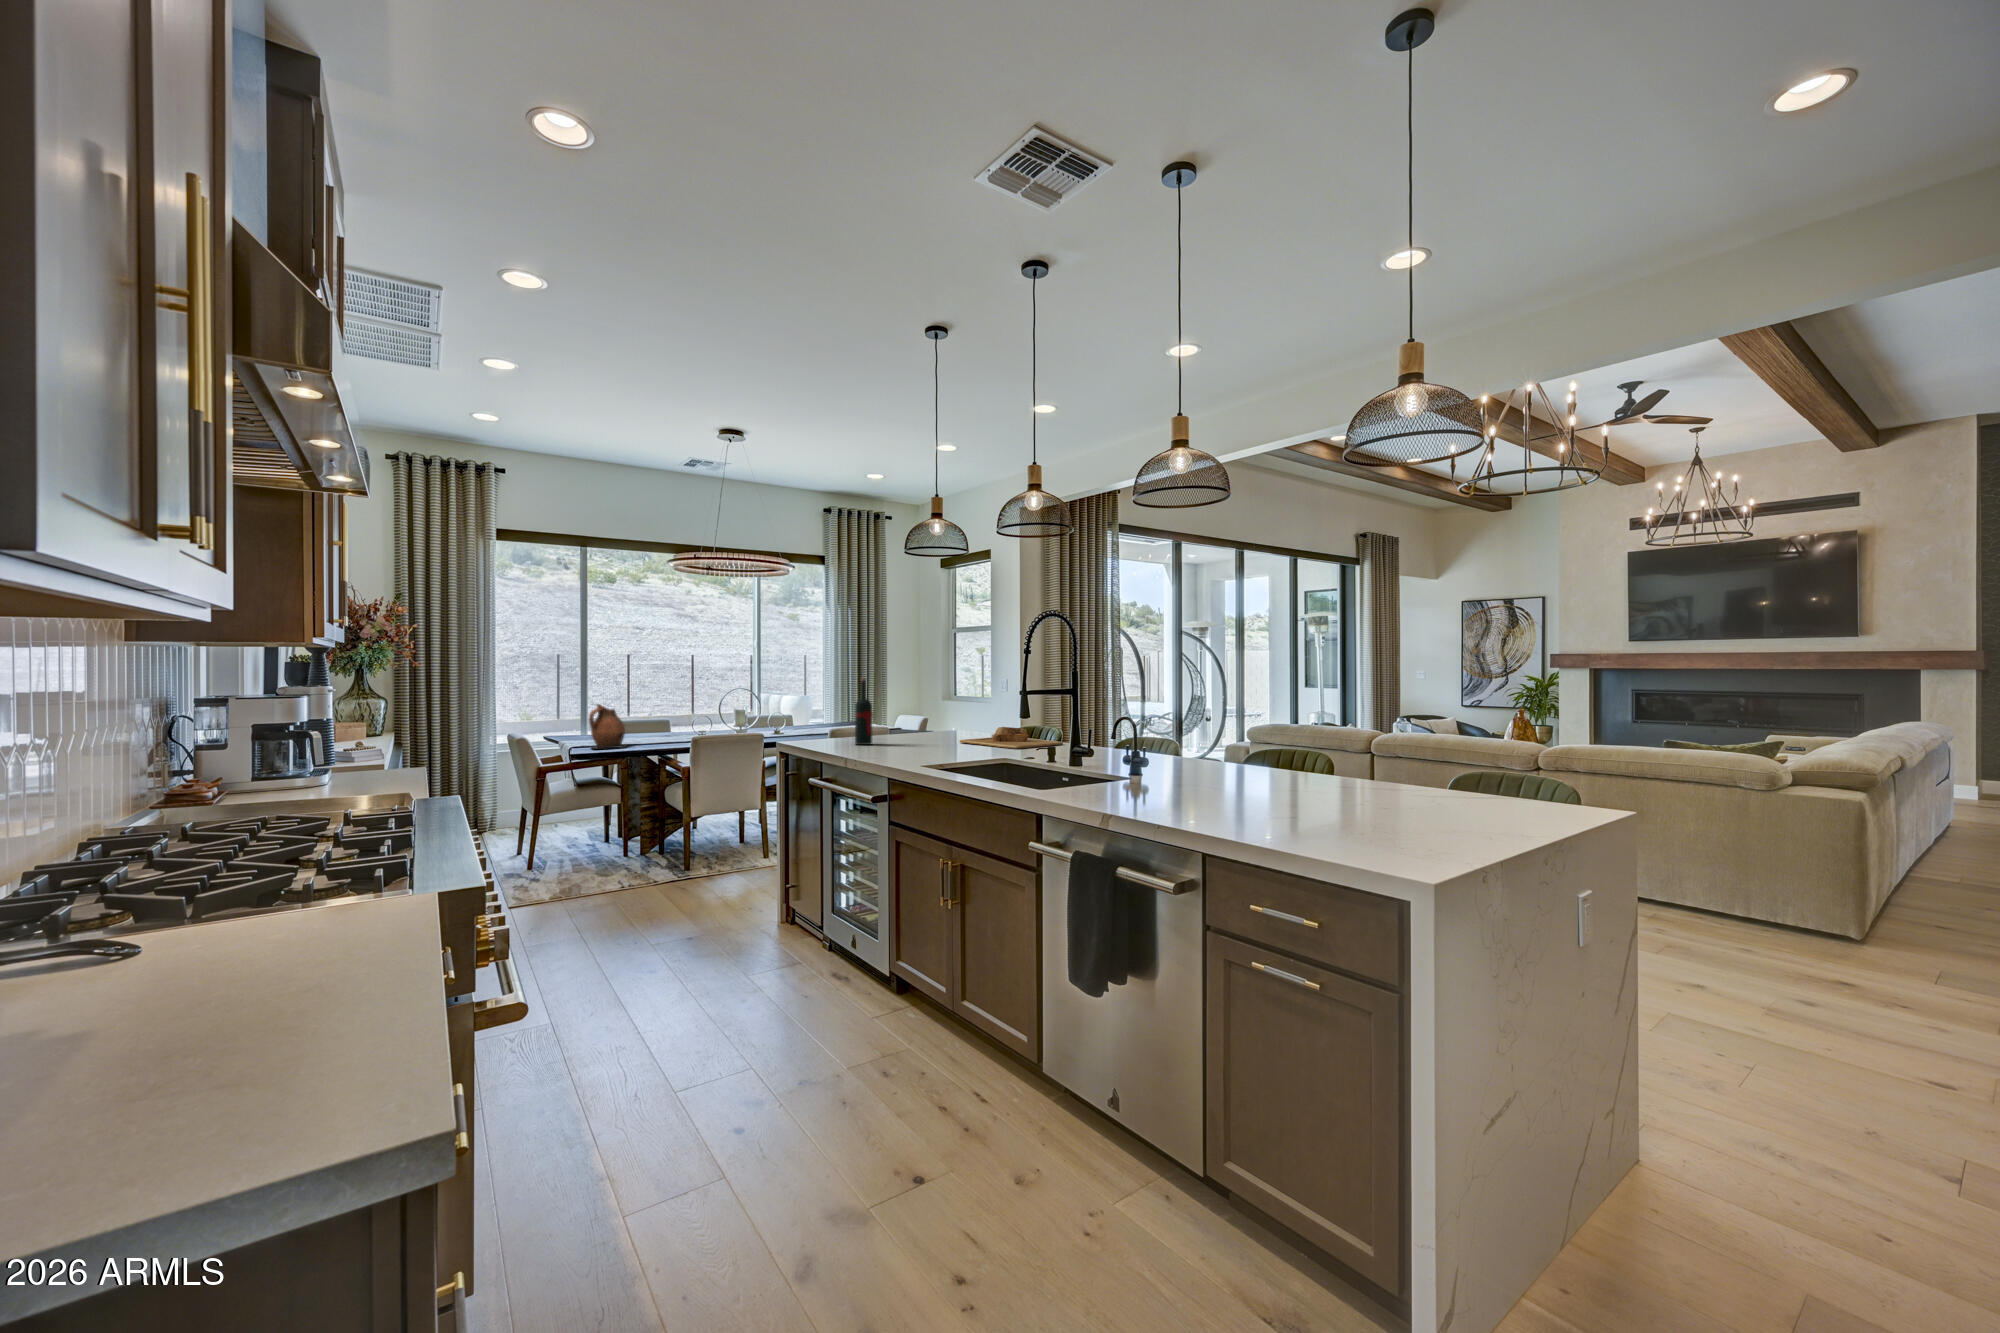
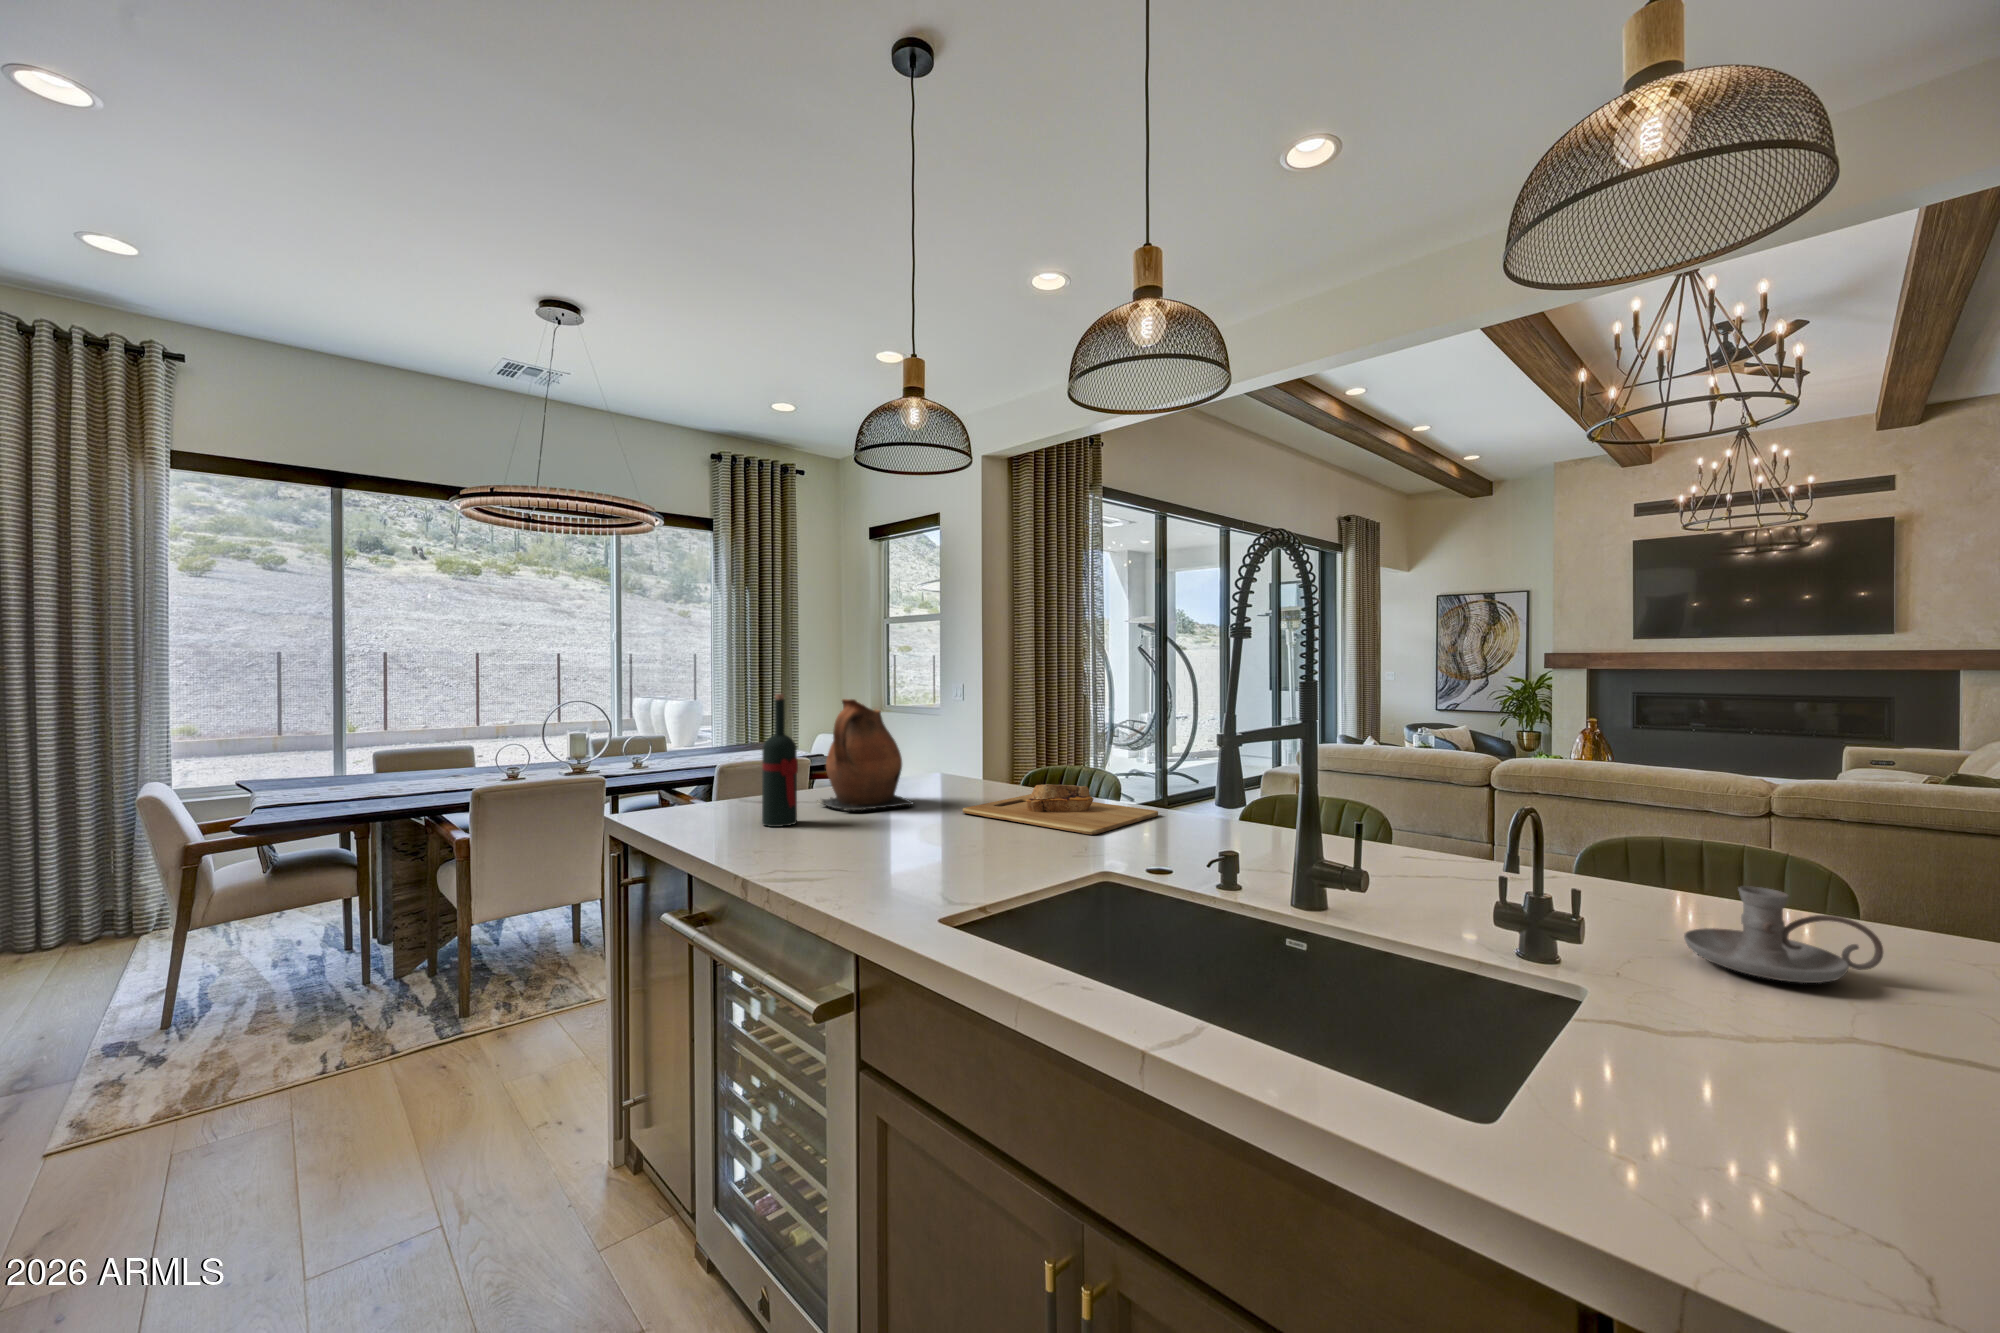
ceramic pitcher: present [589,704,627,748] -> present [822,699,914,810]
candle holder: none [1188,745,1243,776] -> present [1684,886,1883,983]

